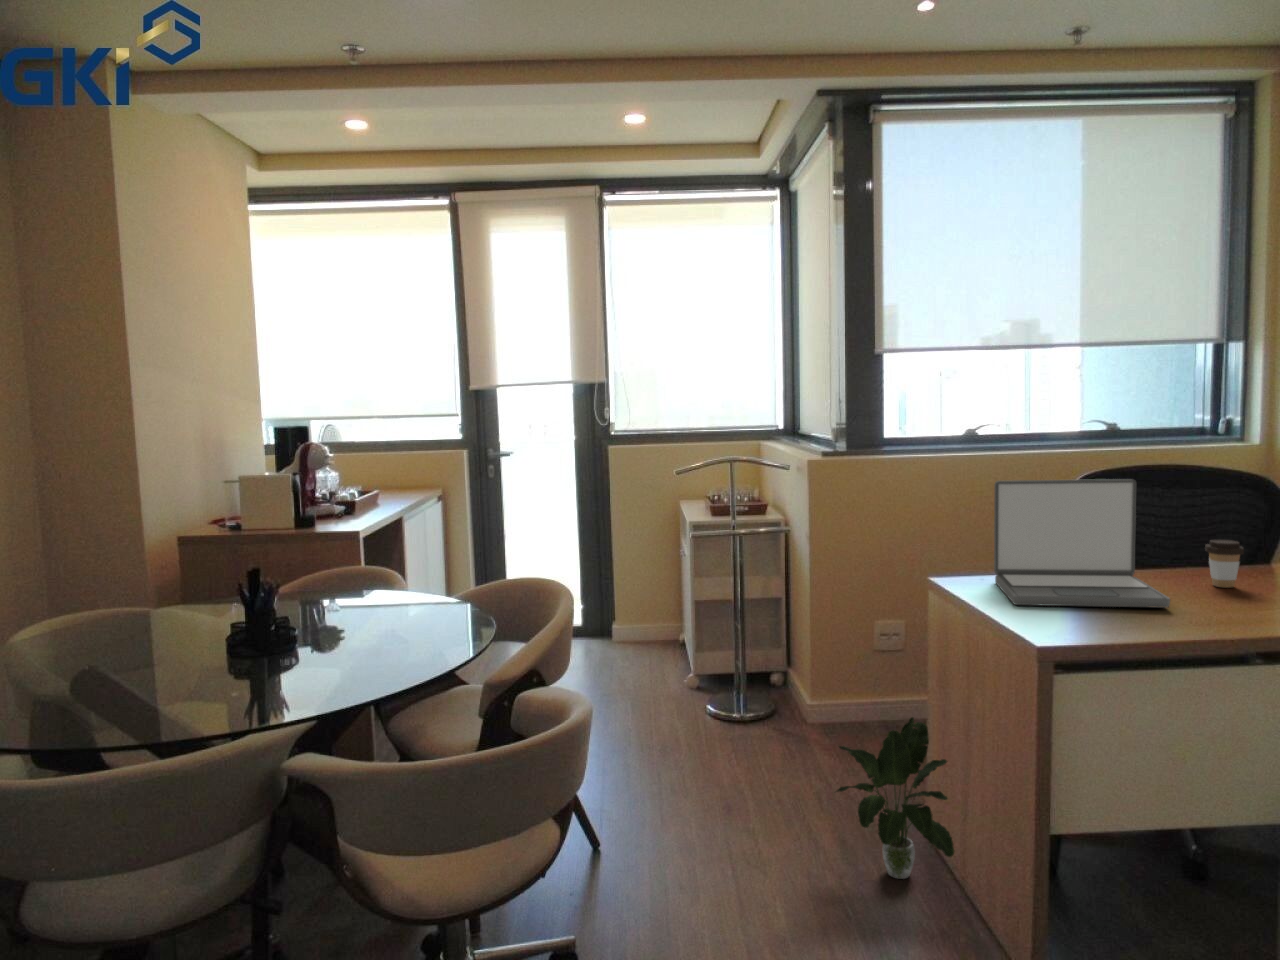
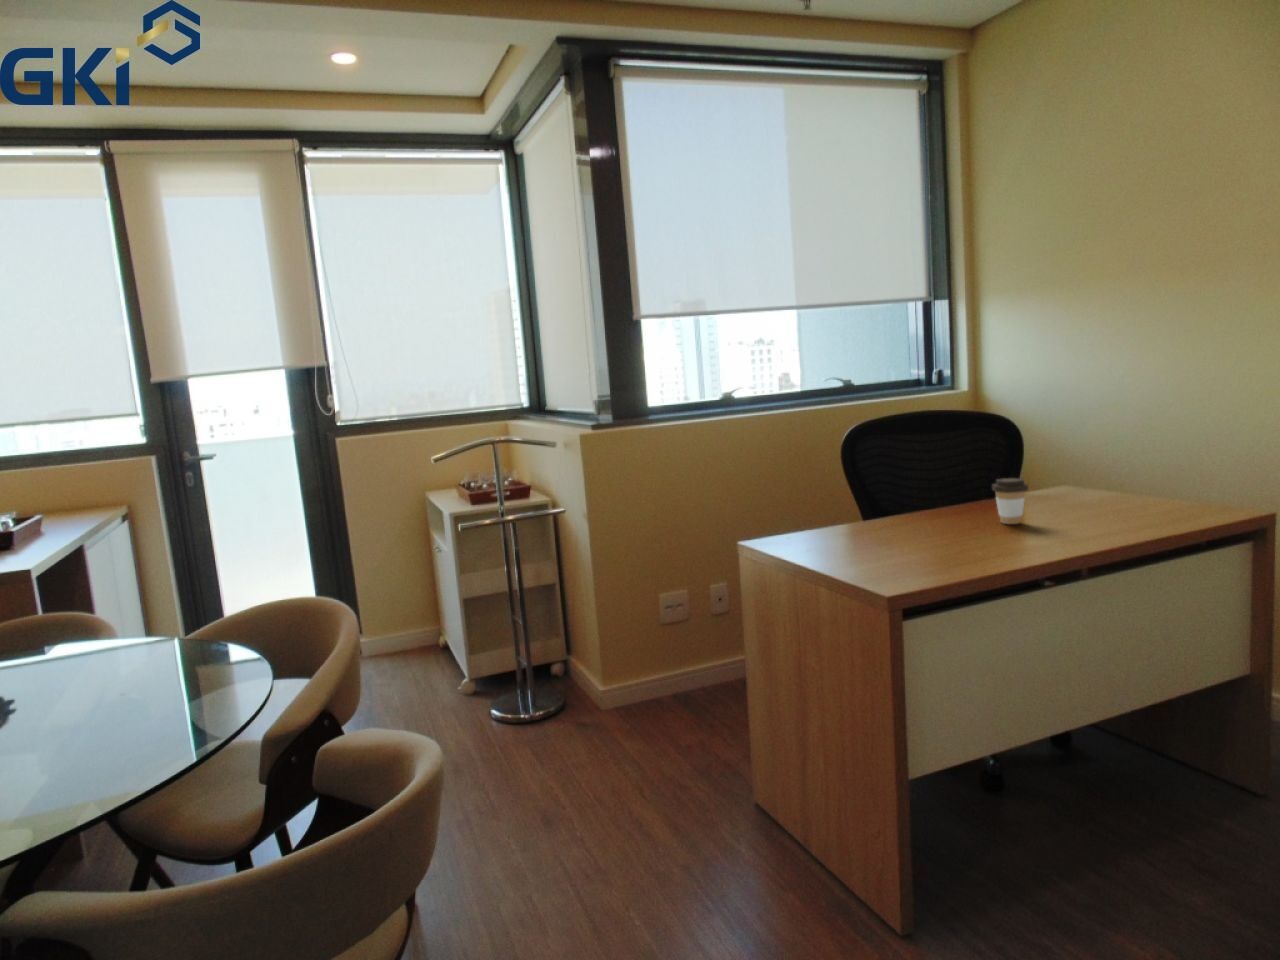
laptop: present [994,479,1170,608] -> none [805,426,992,568]
potted plant: present [837,717,954,879] -> none [671,702,811,880]

